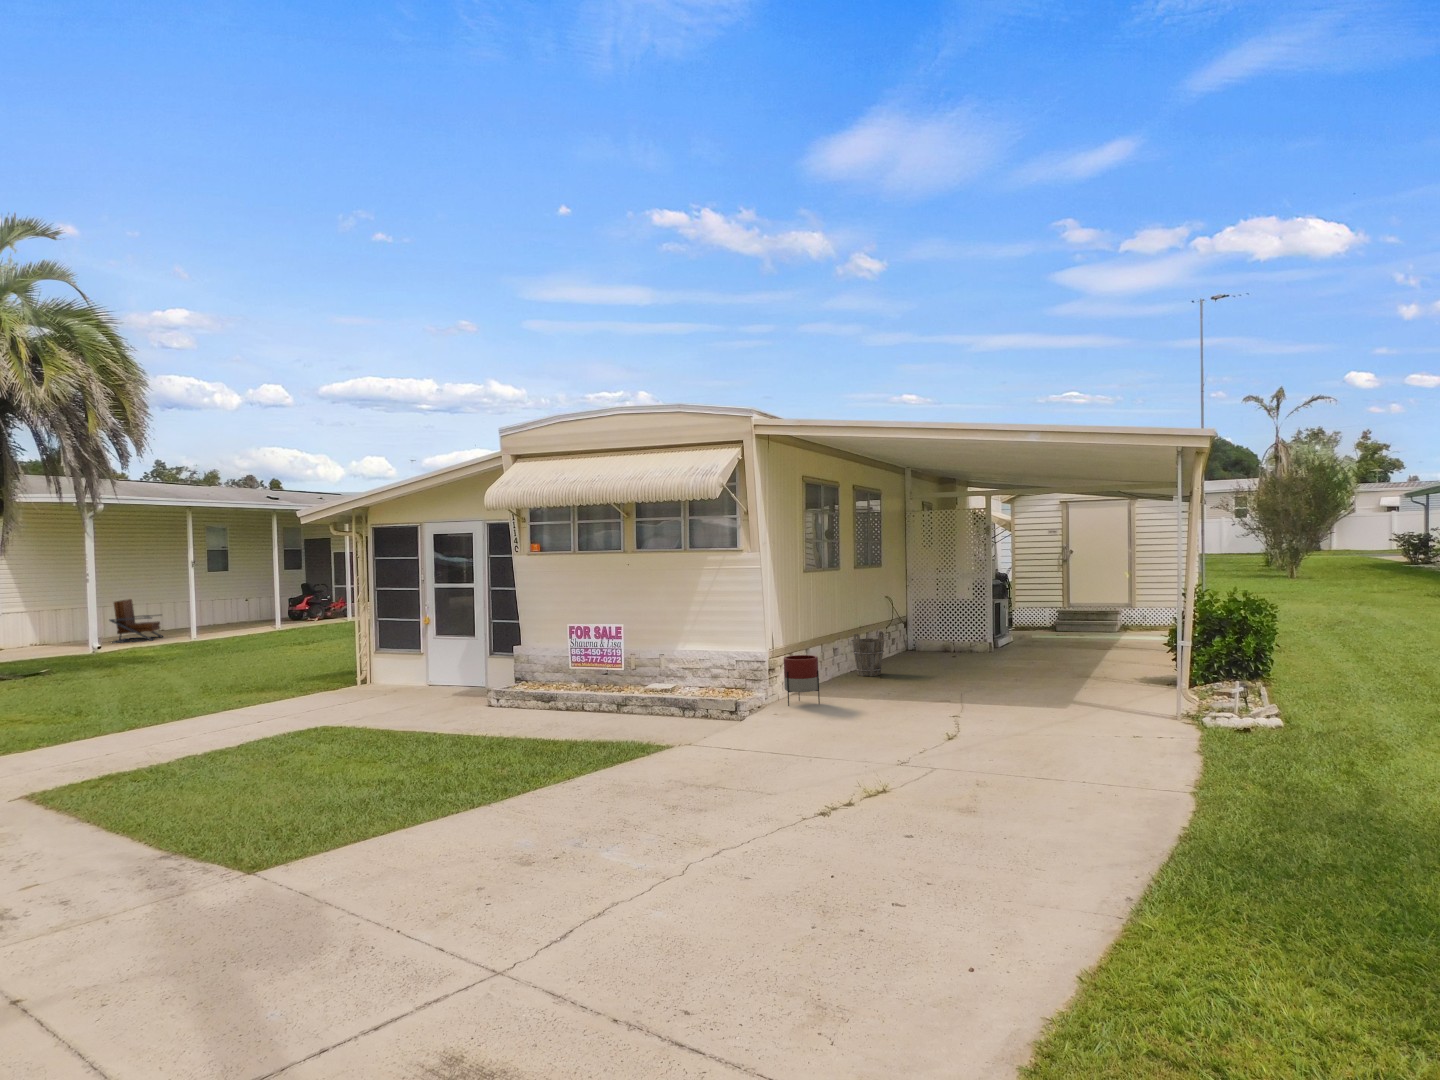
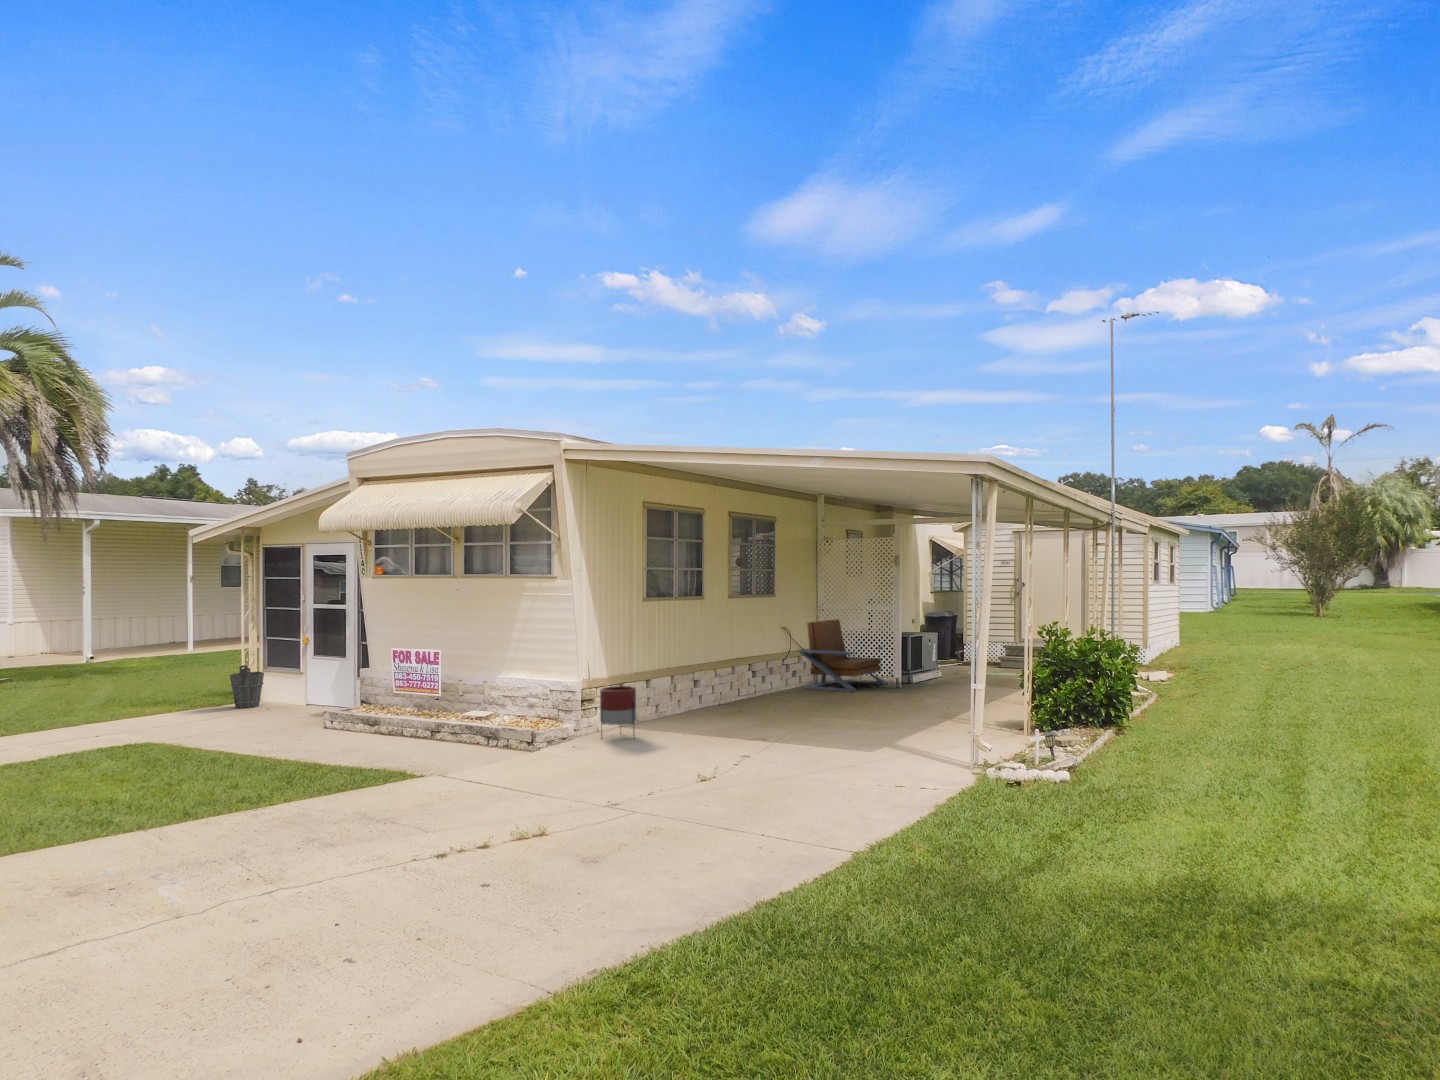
lounge chair: present [110,599,163,643] -> present [799,619,887,692]
bucket: present [851,631,884,676] -> present [230,665,264,708]

